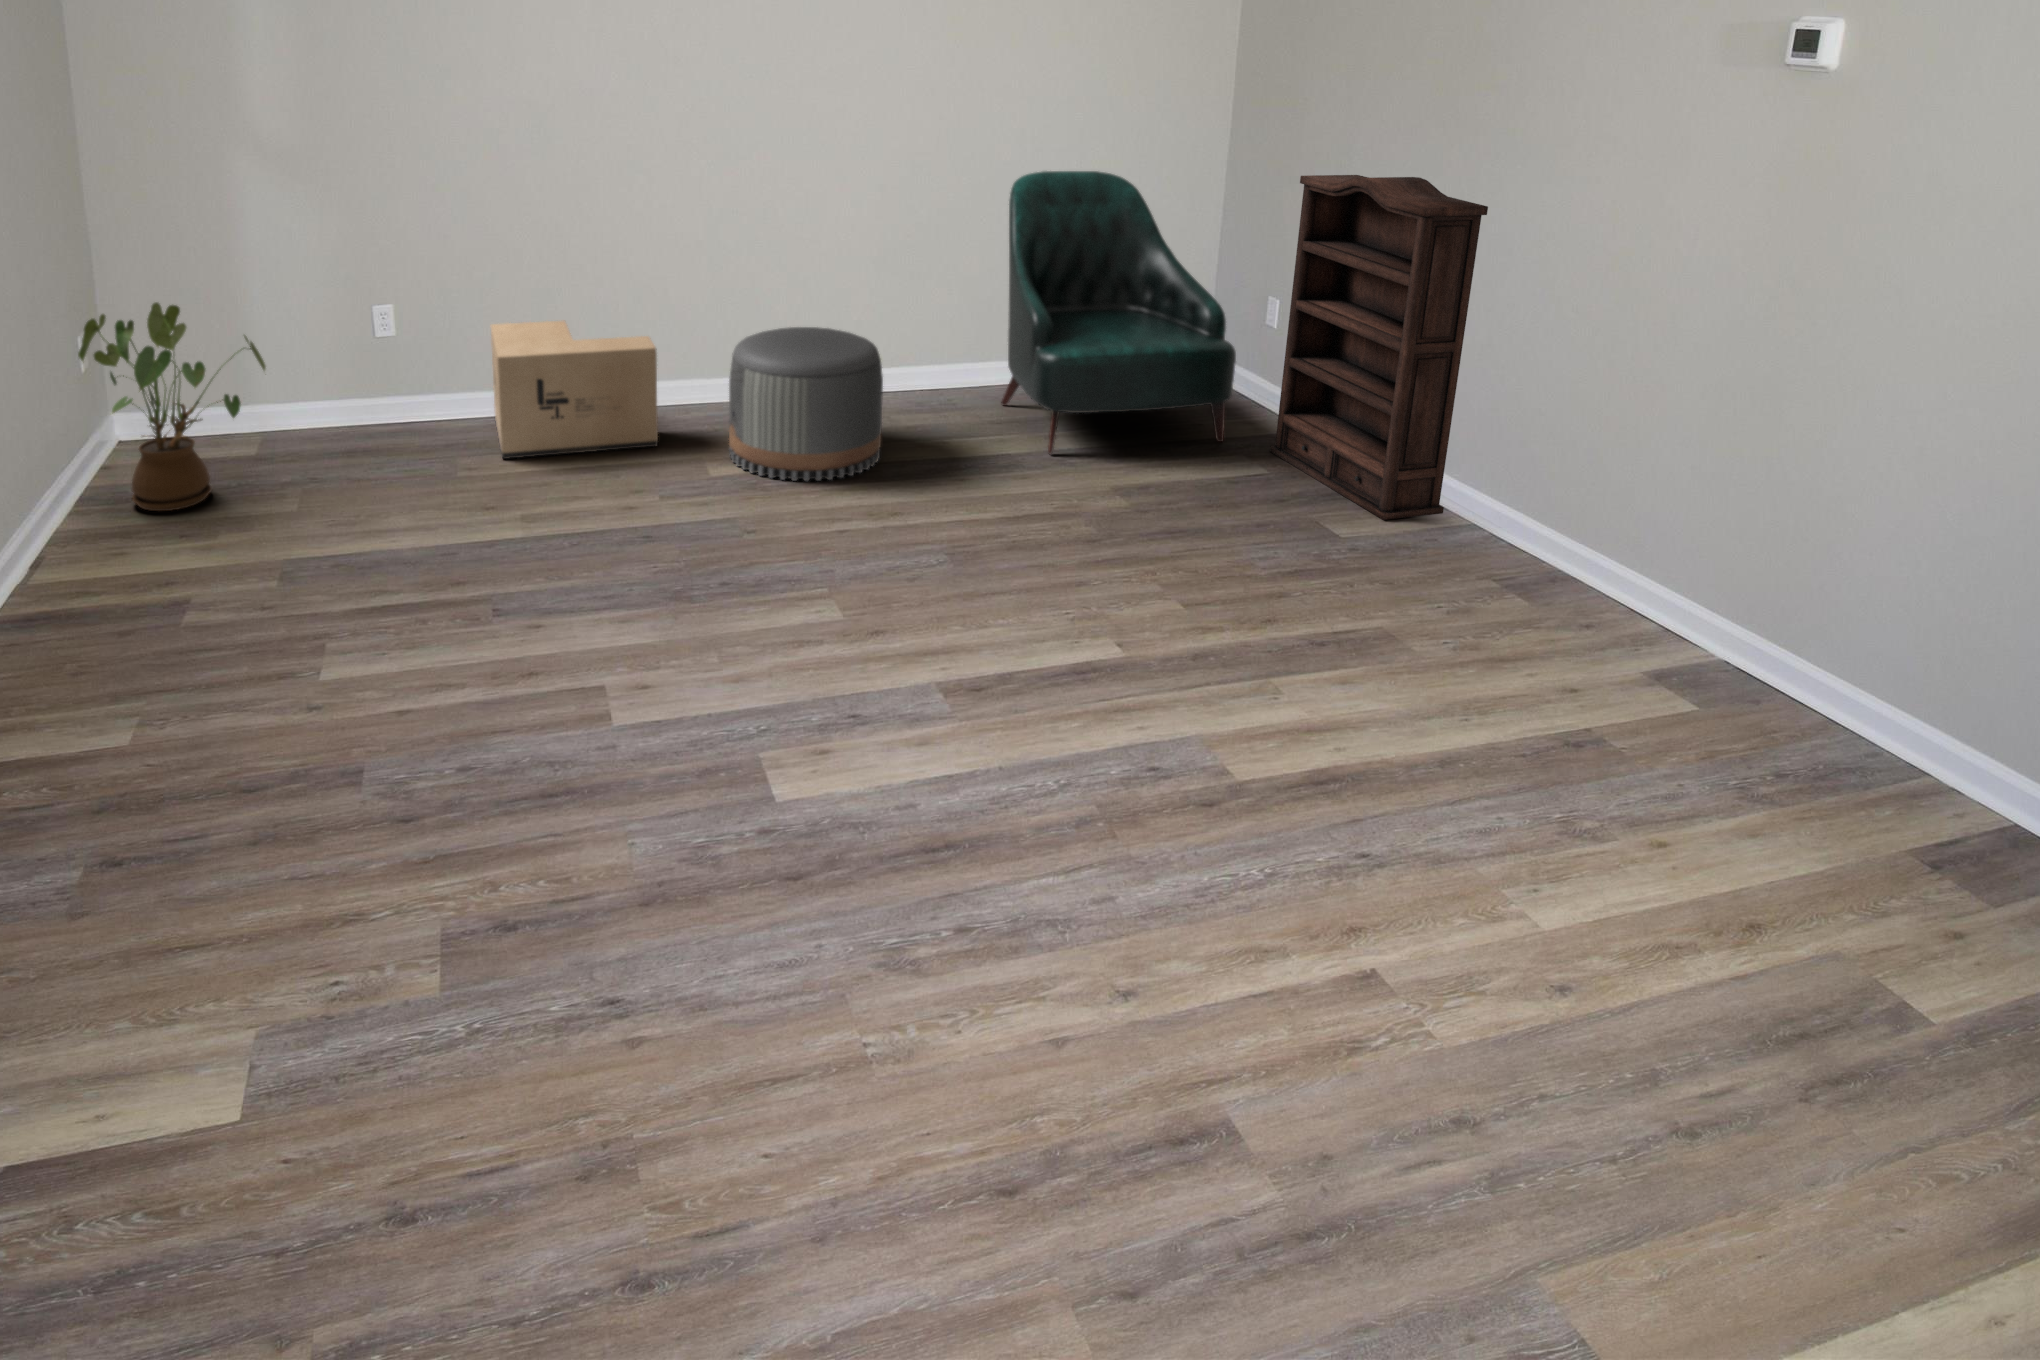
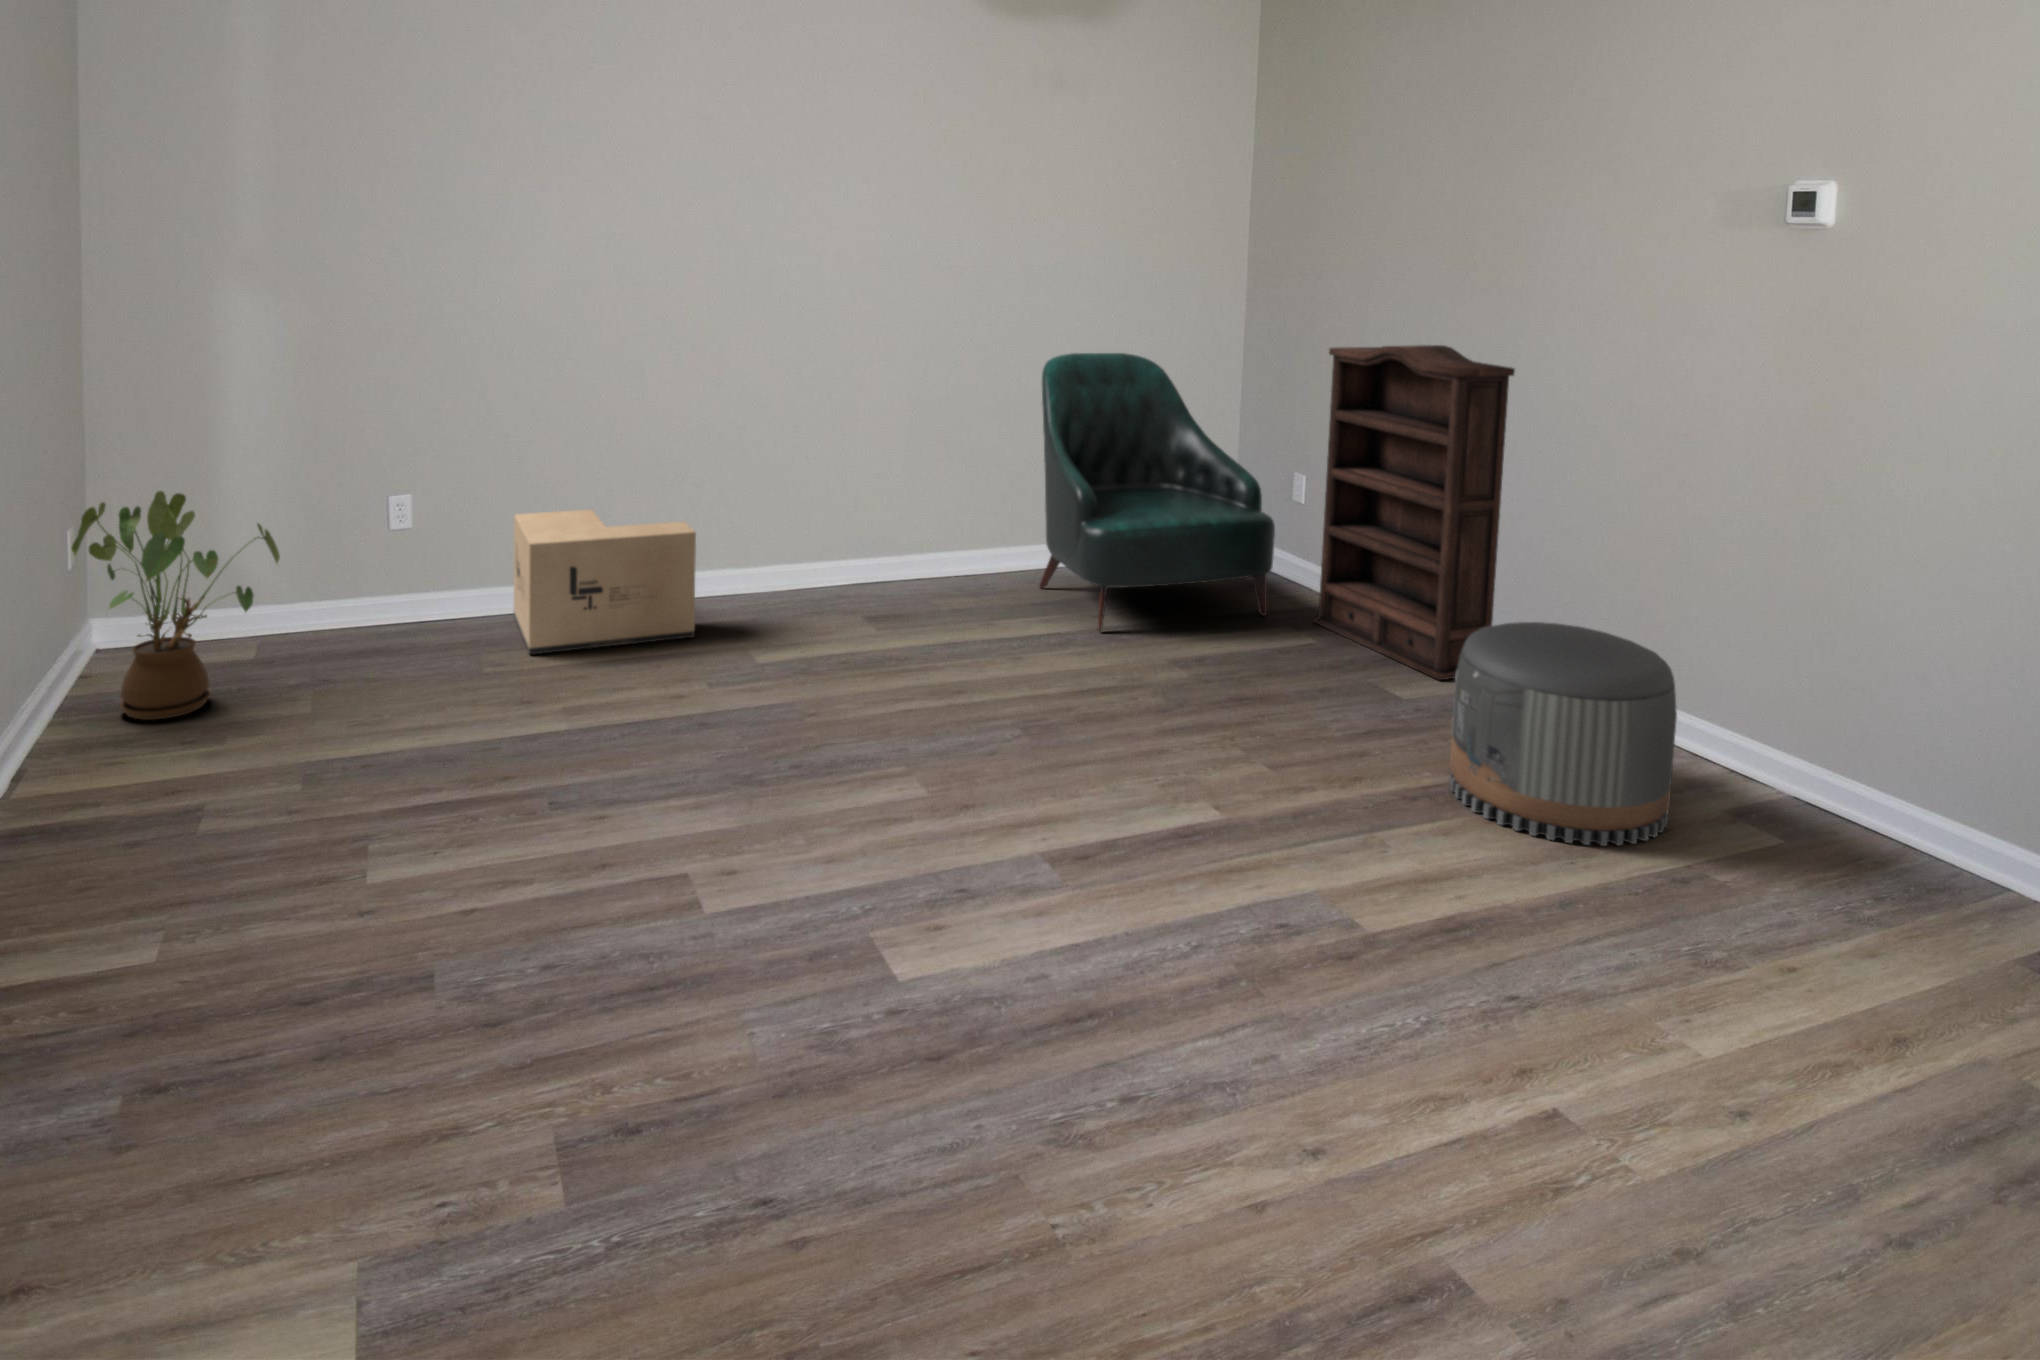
pouf: present [729,327,883,481] -> present [1449,622,1677,846]

